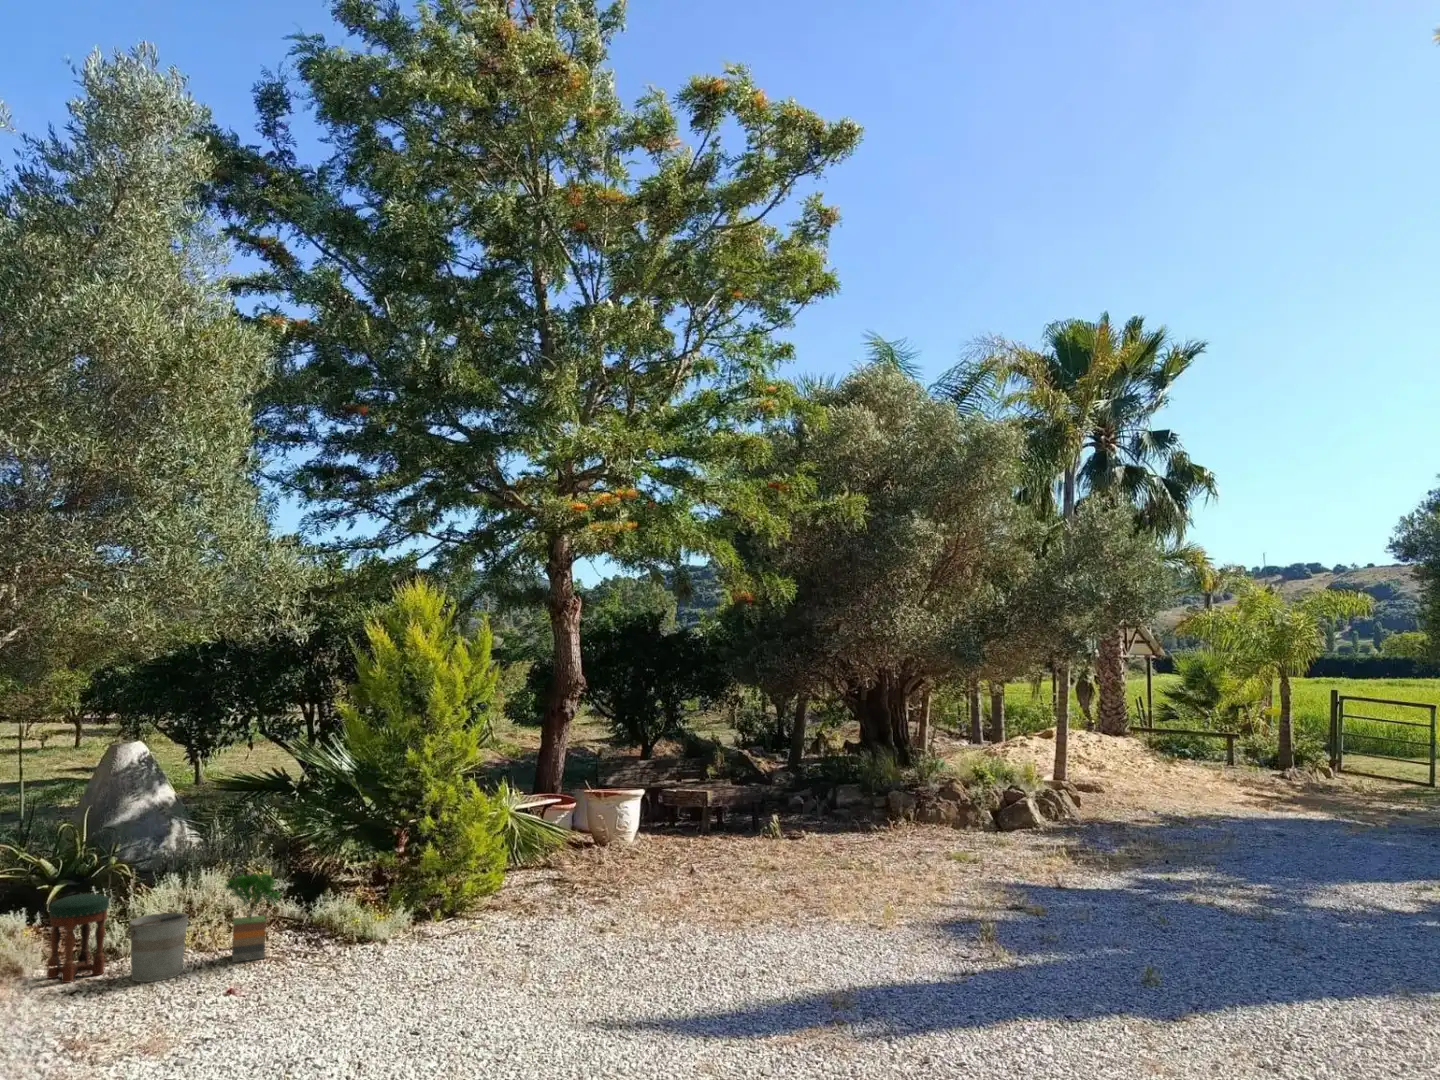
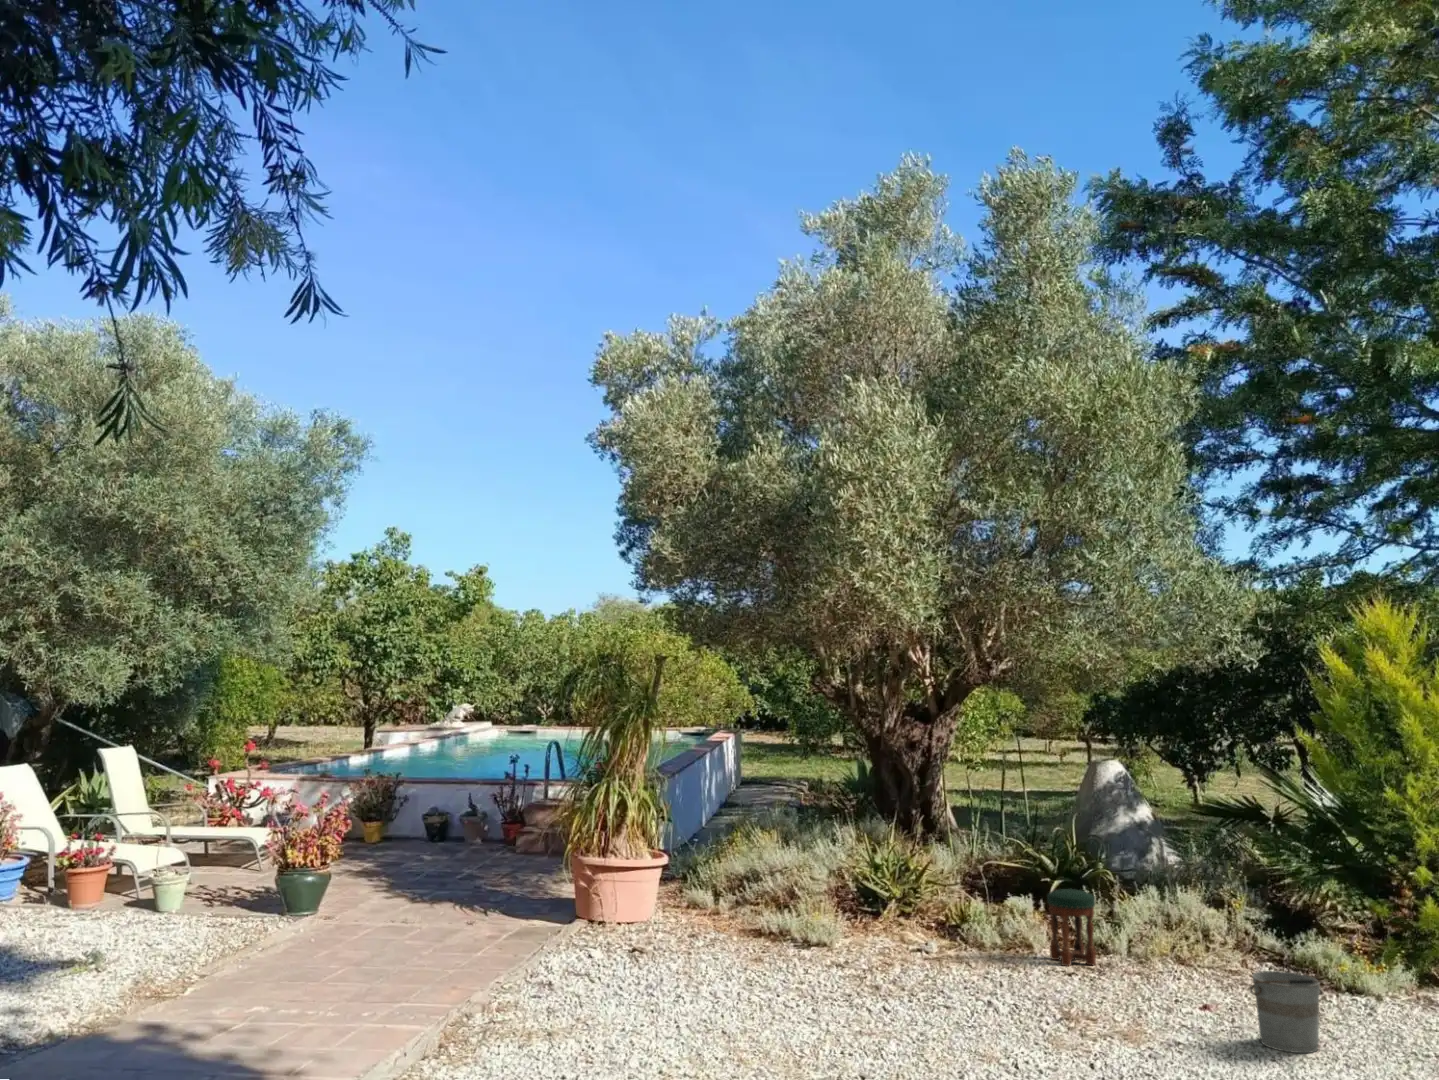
potted tree: present [225,873,280,962] -> none [1196,895,1257,985]
bucket: present [125,913,194,982] -> present [1250,971,1327,1053]

